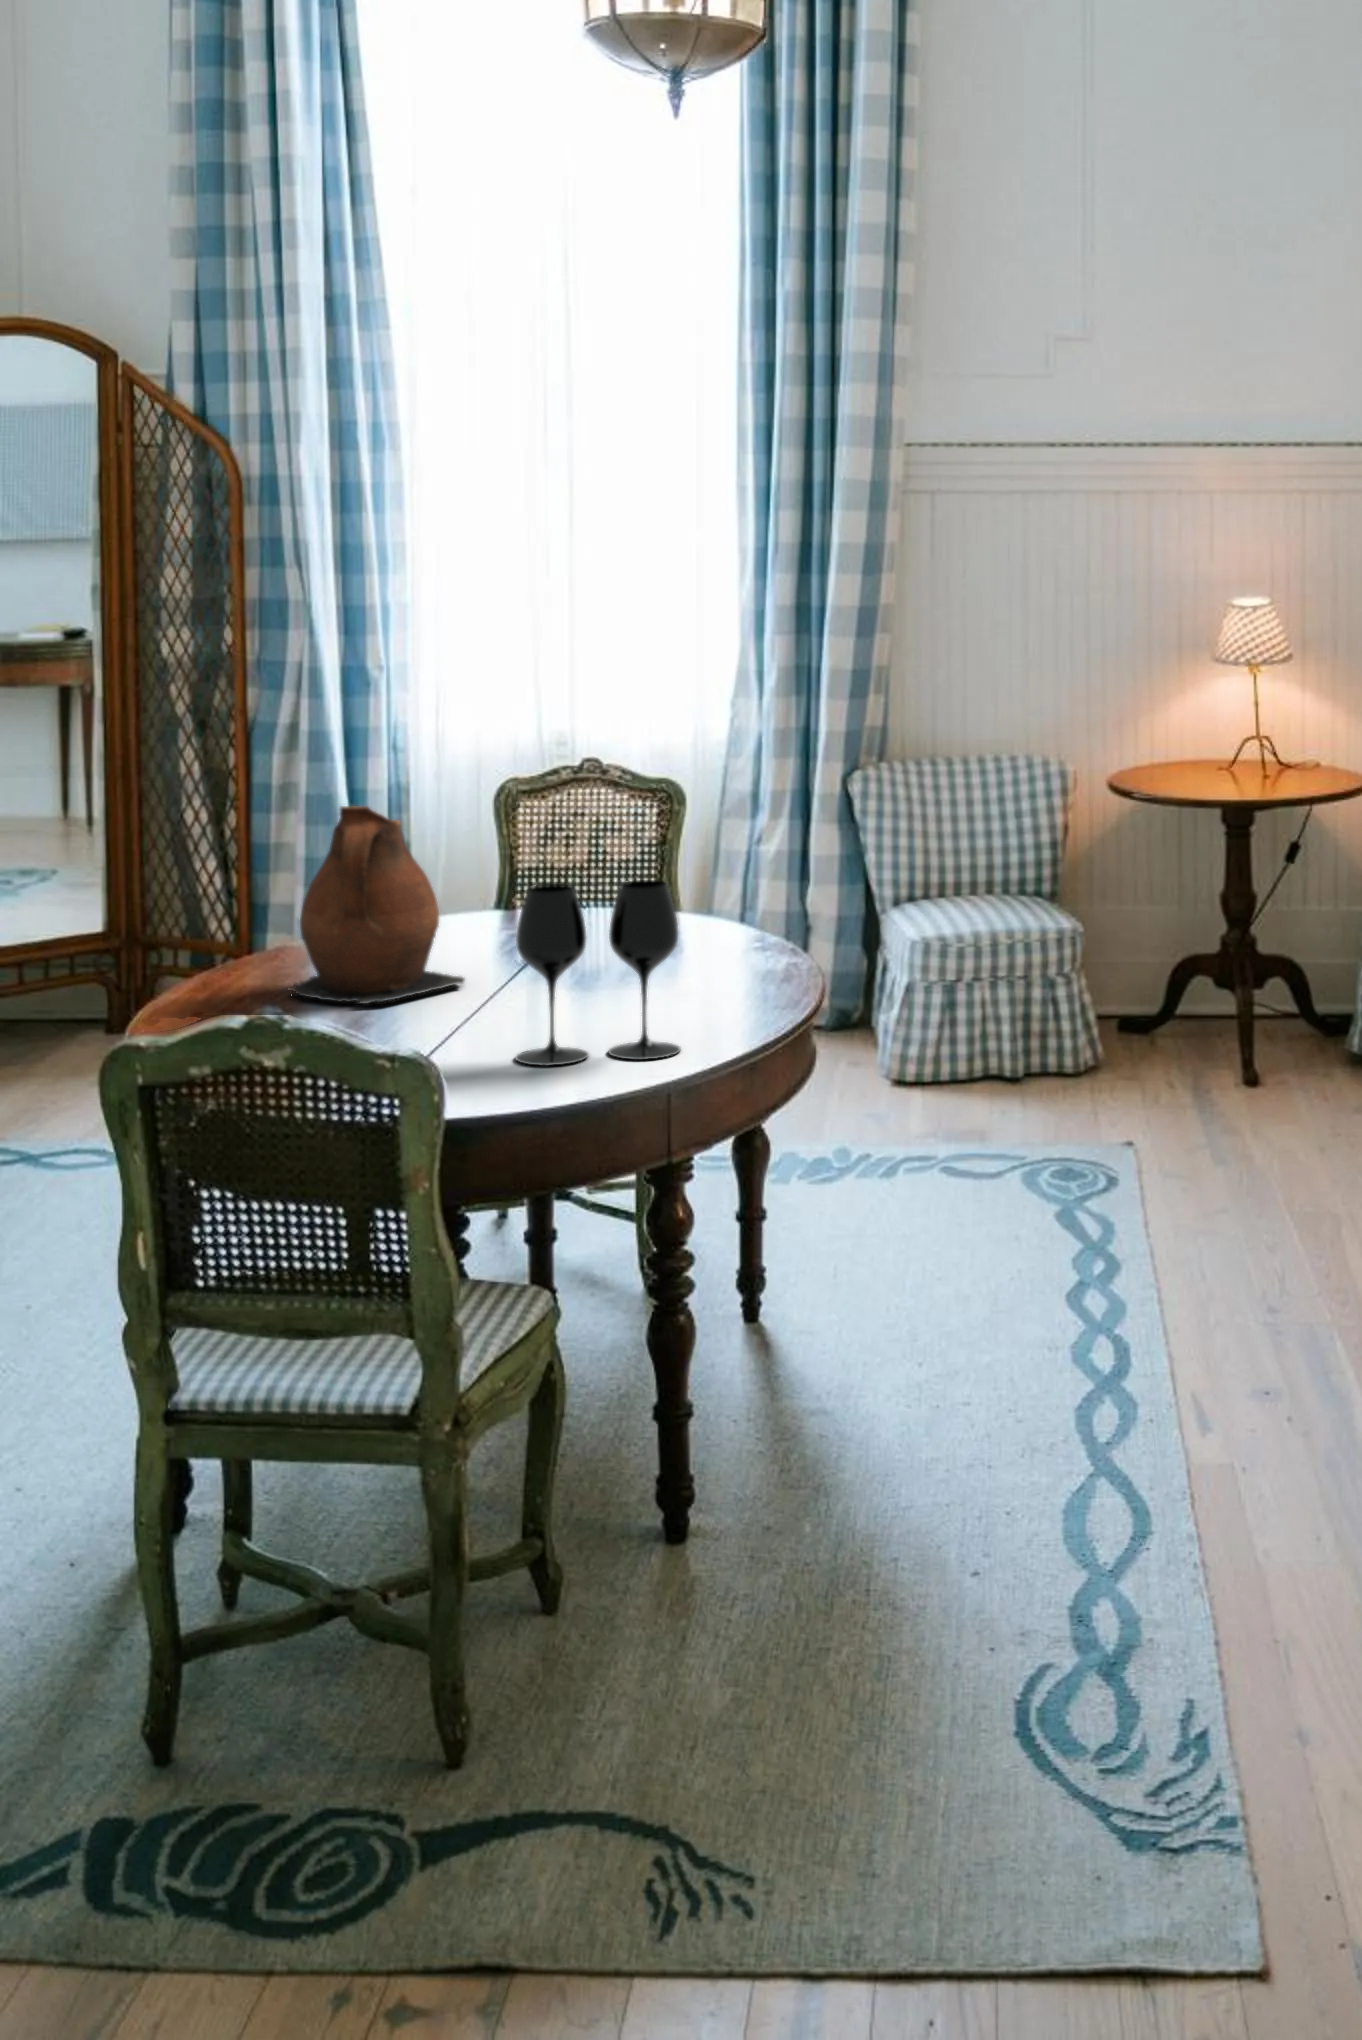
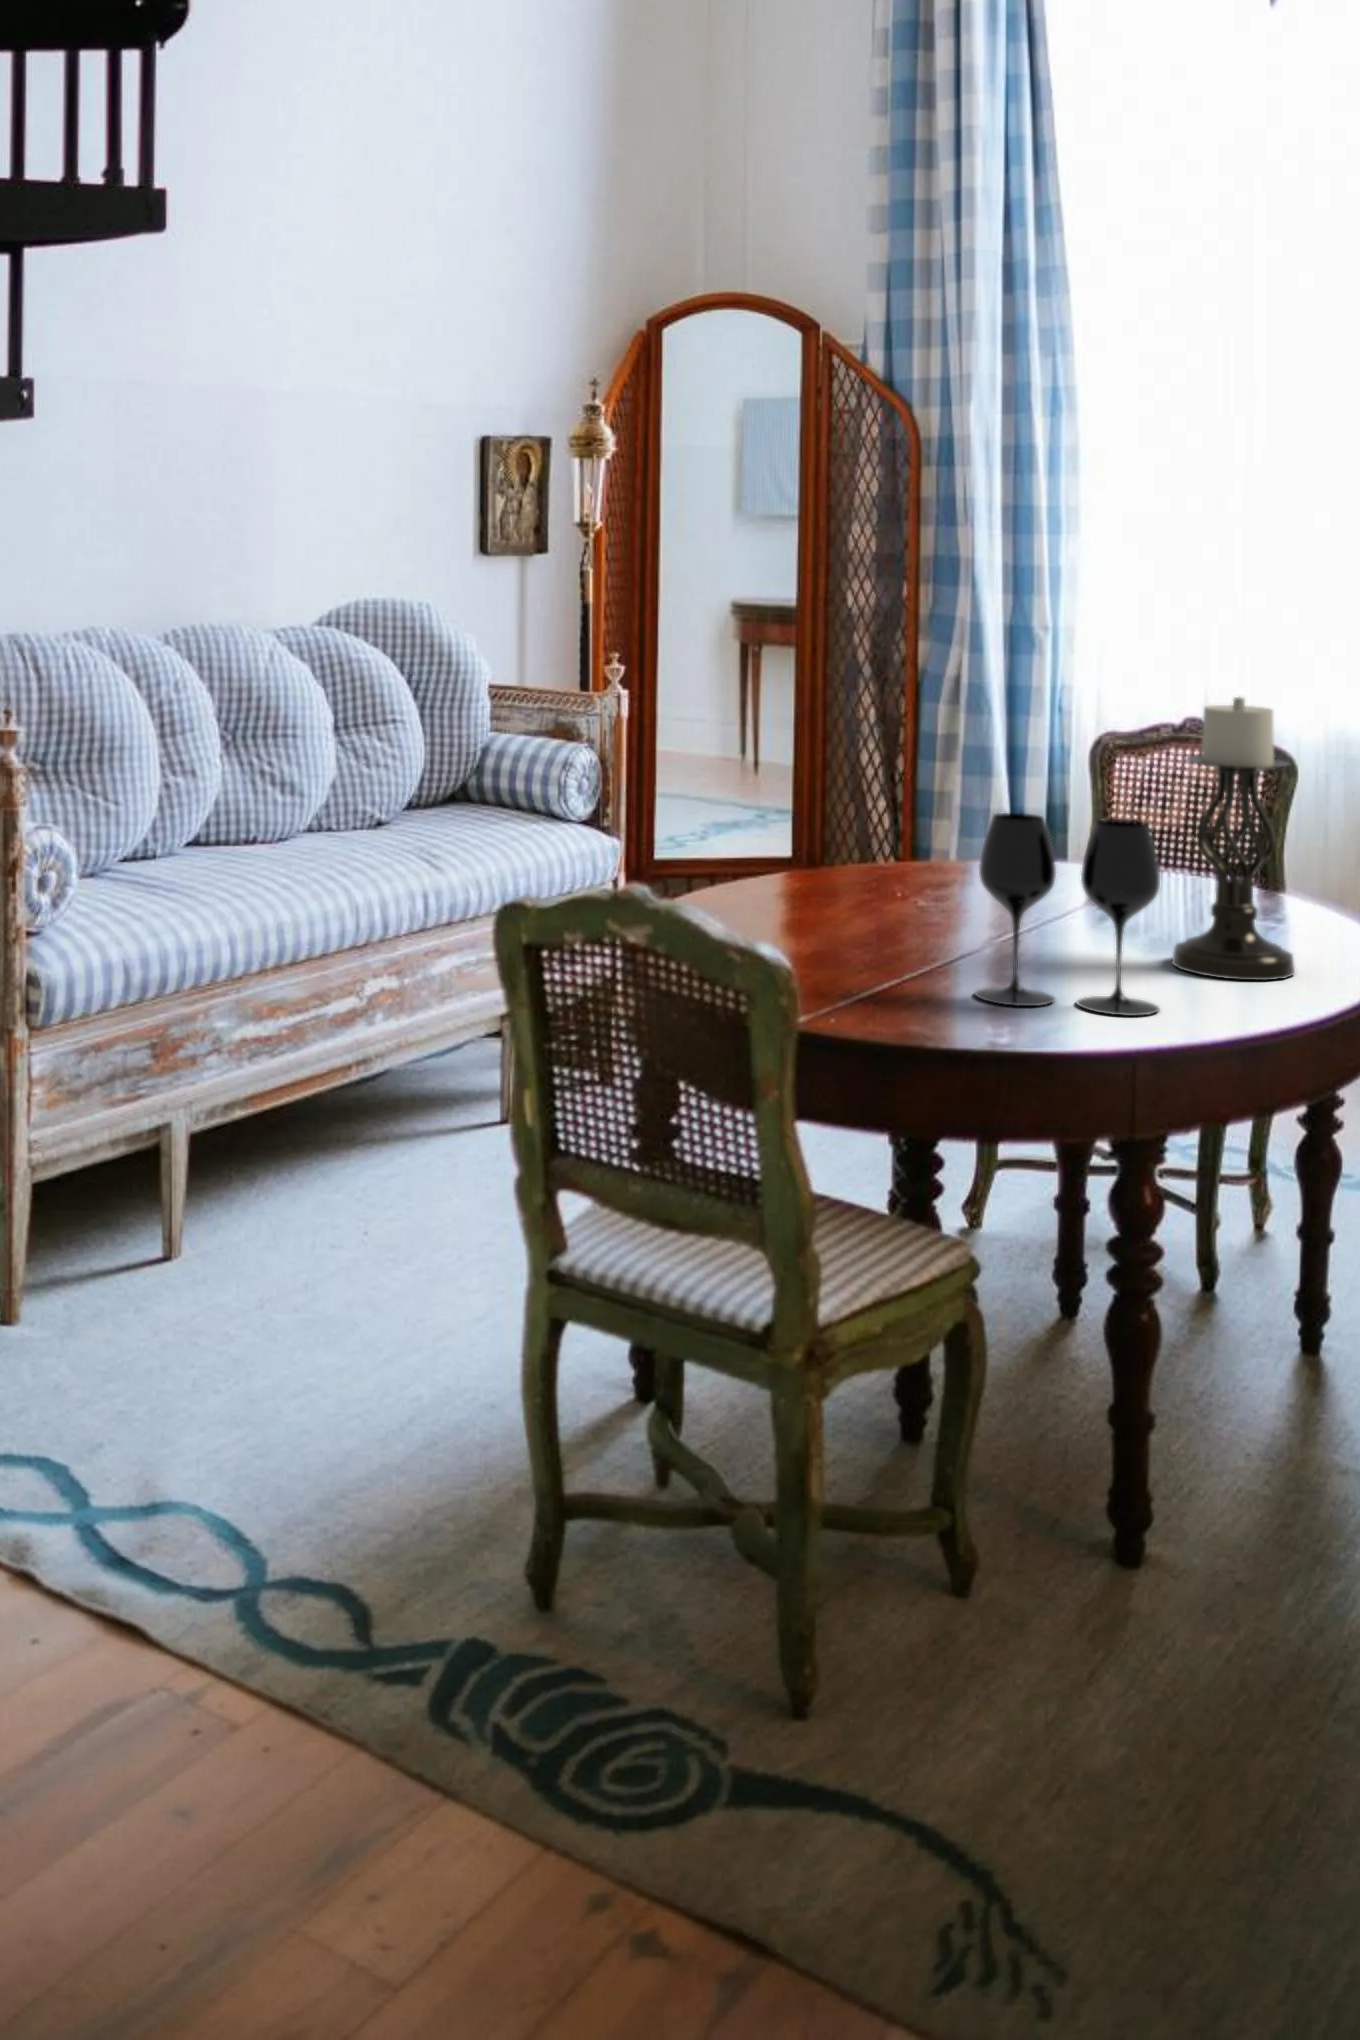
candle holder: none [660,756,765,1010] -> present [1172,697,1295,980]
ceramic pitcher: present [286,806,465,1004] -> none [795,723,980,923]

